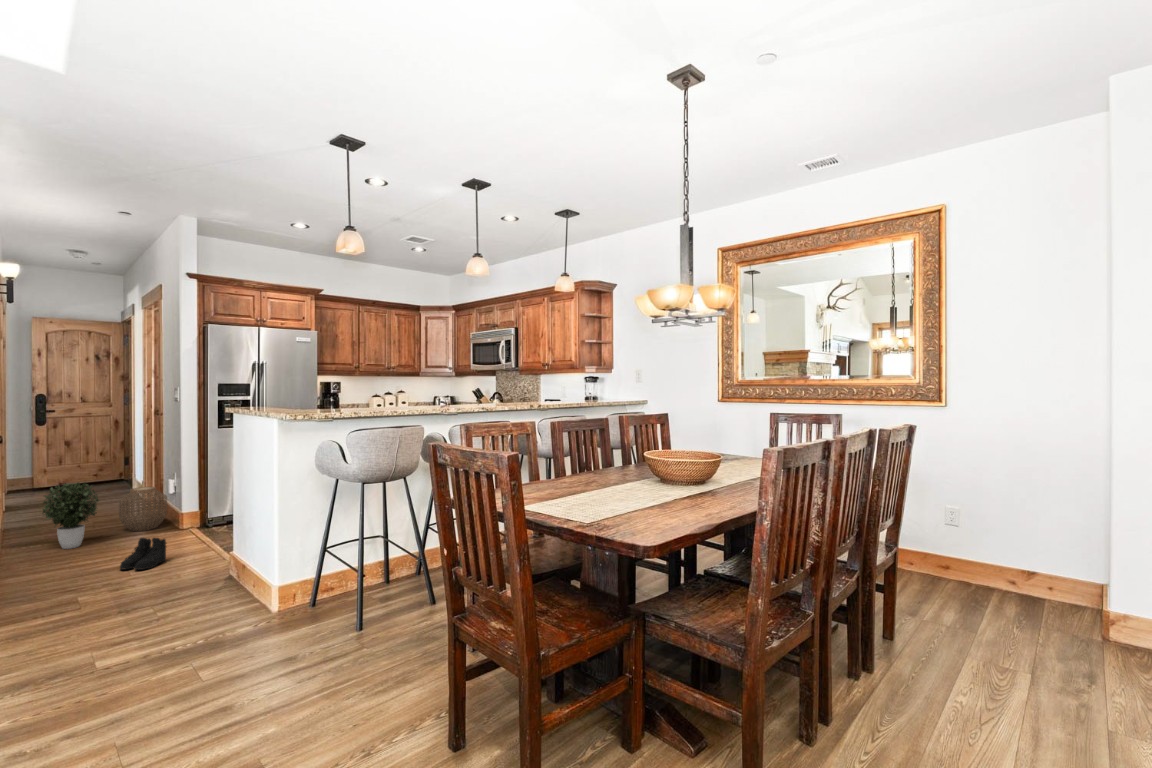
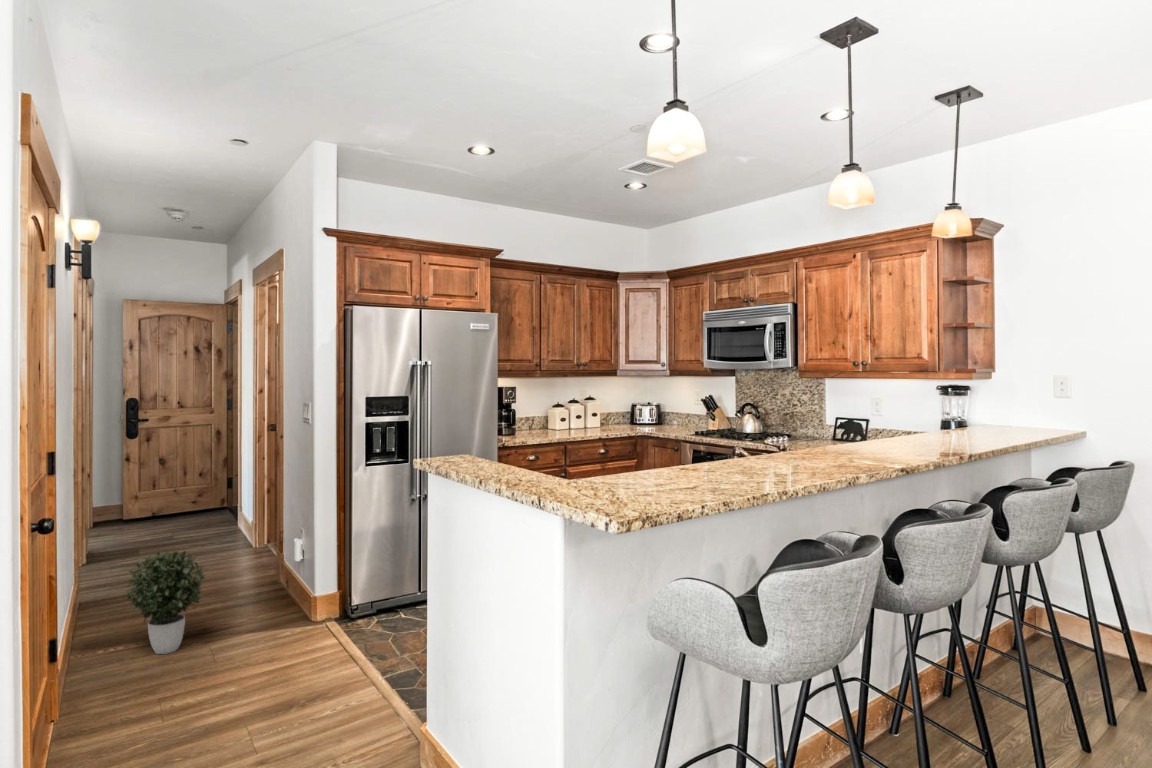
woven basket: present [119,487,167,531] -> none [229,548,293,618]
boots: present [120,538,166,570] -> none [238,661,307,726]

